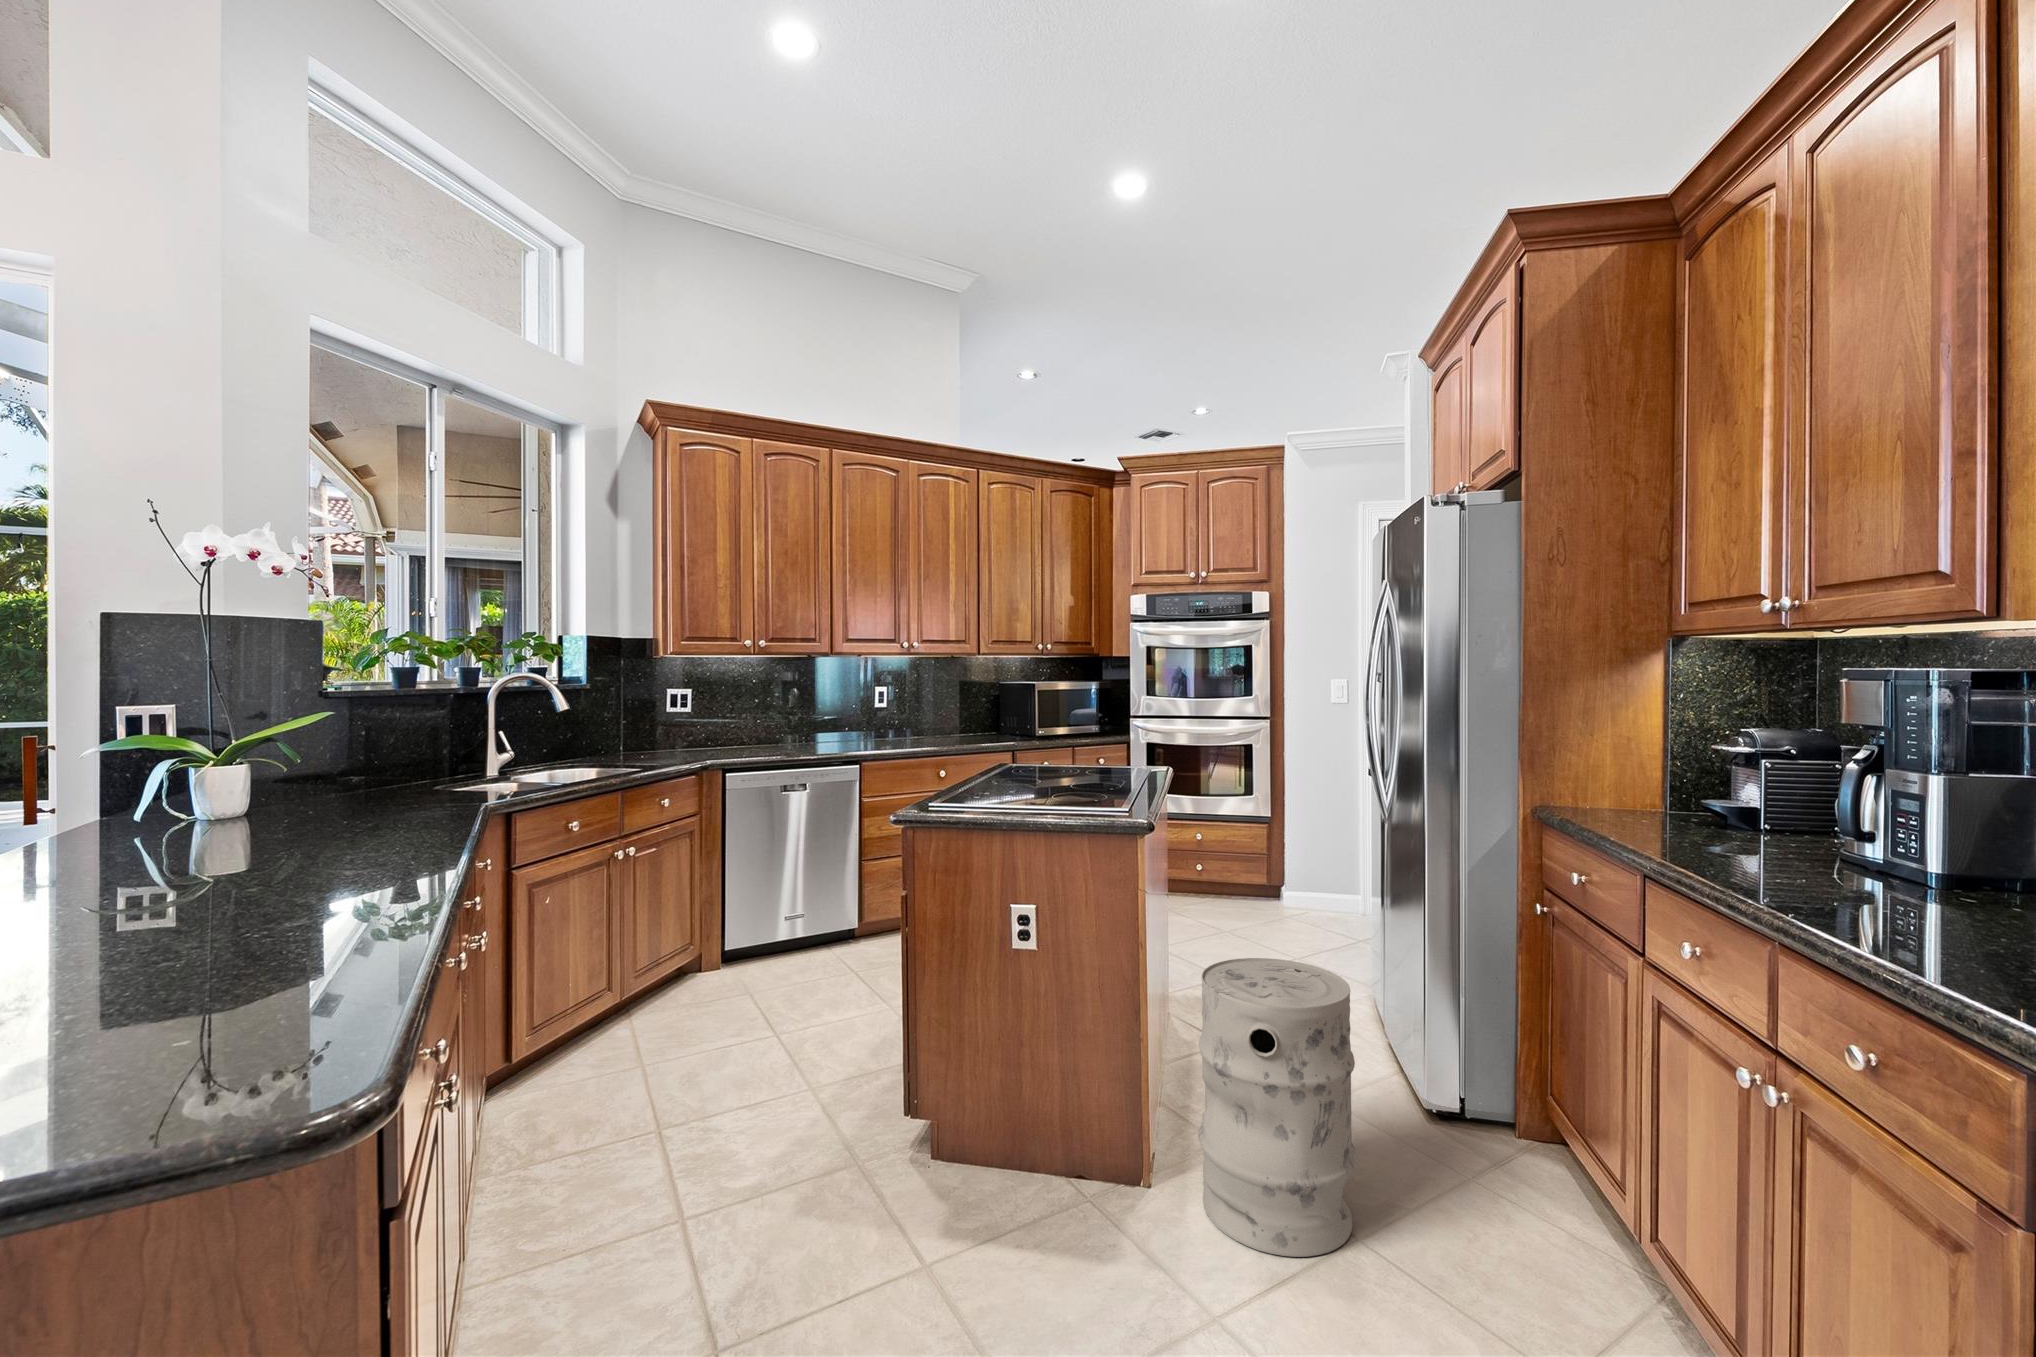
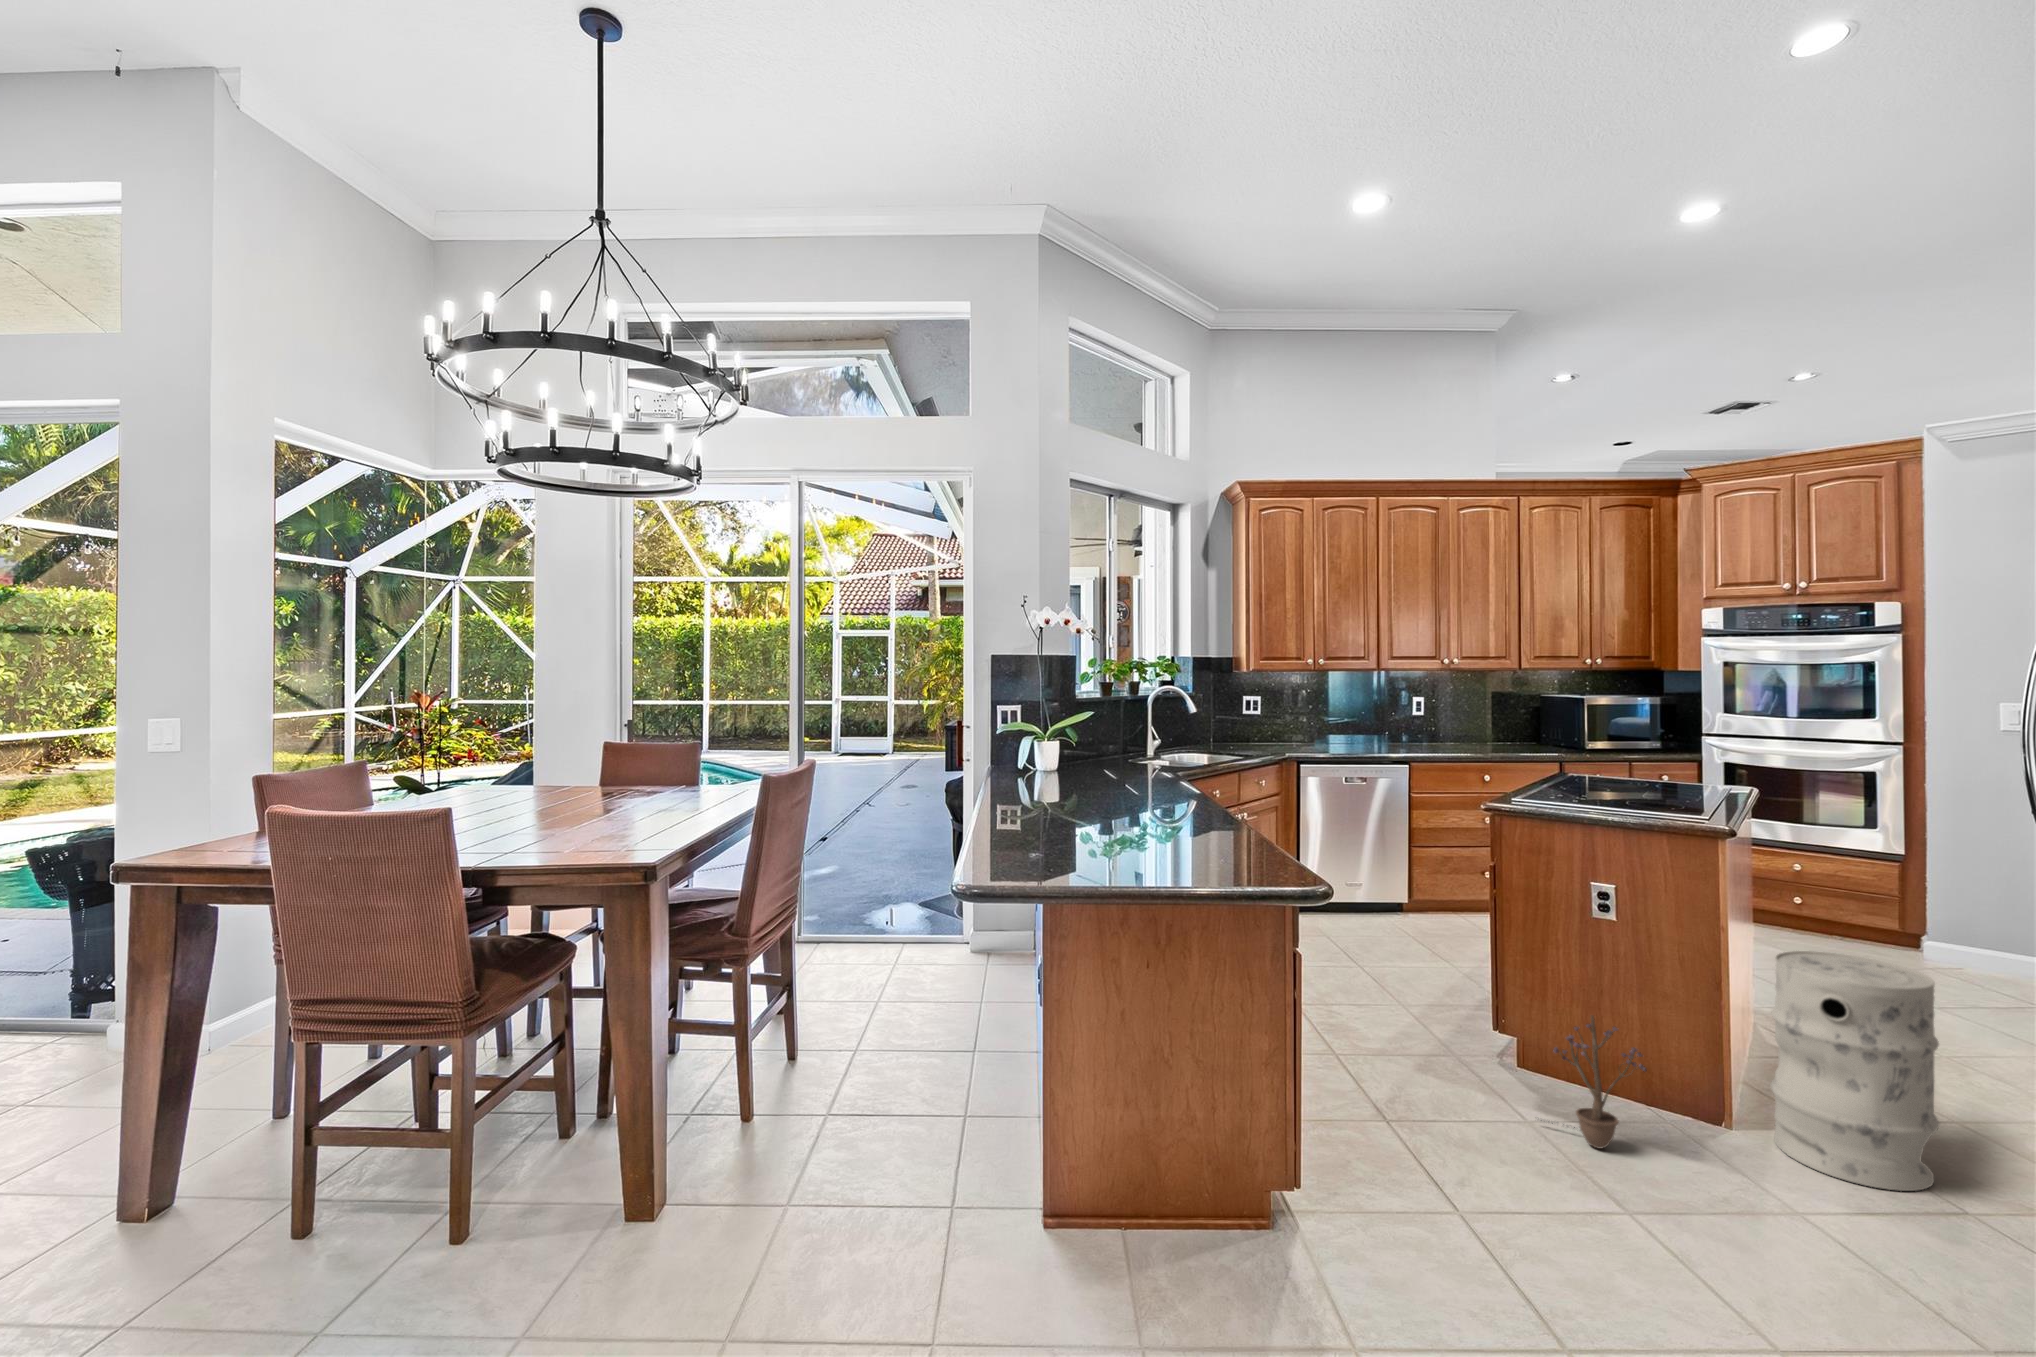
decorative plant: none [936,1105,1067,1297] -> present [1537,1015,1647,1148]

